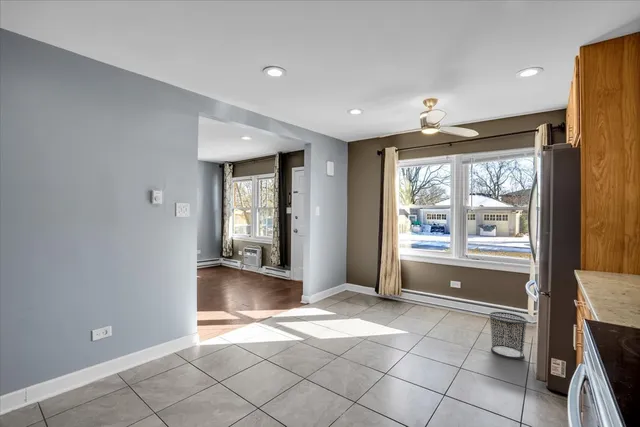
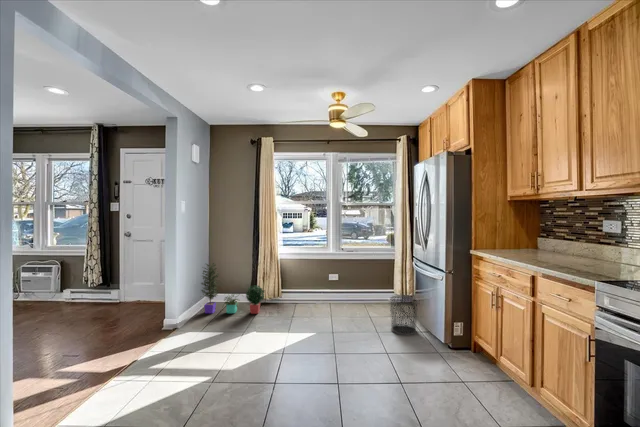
potted plant: none [332,257,381,305] -> present [201,263,264,314]

